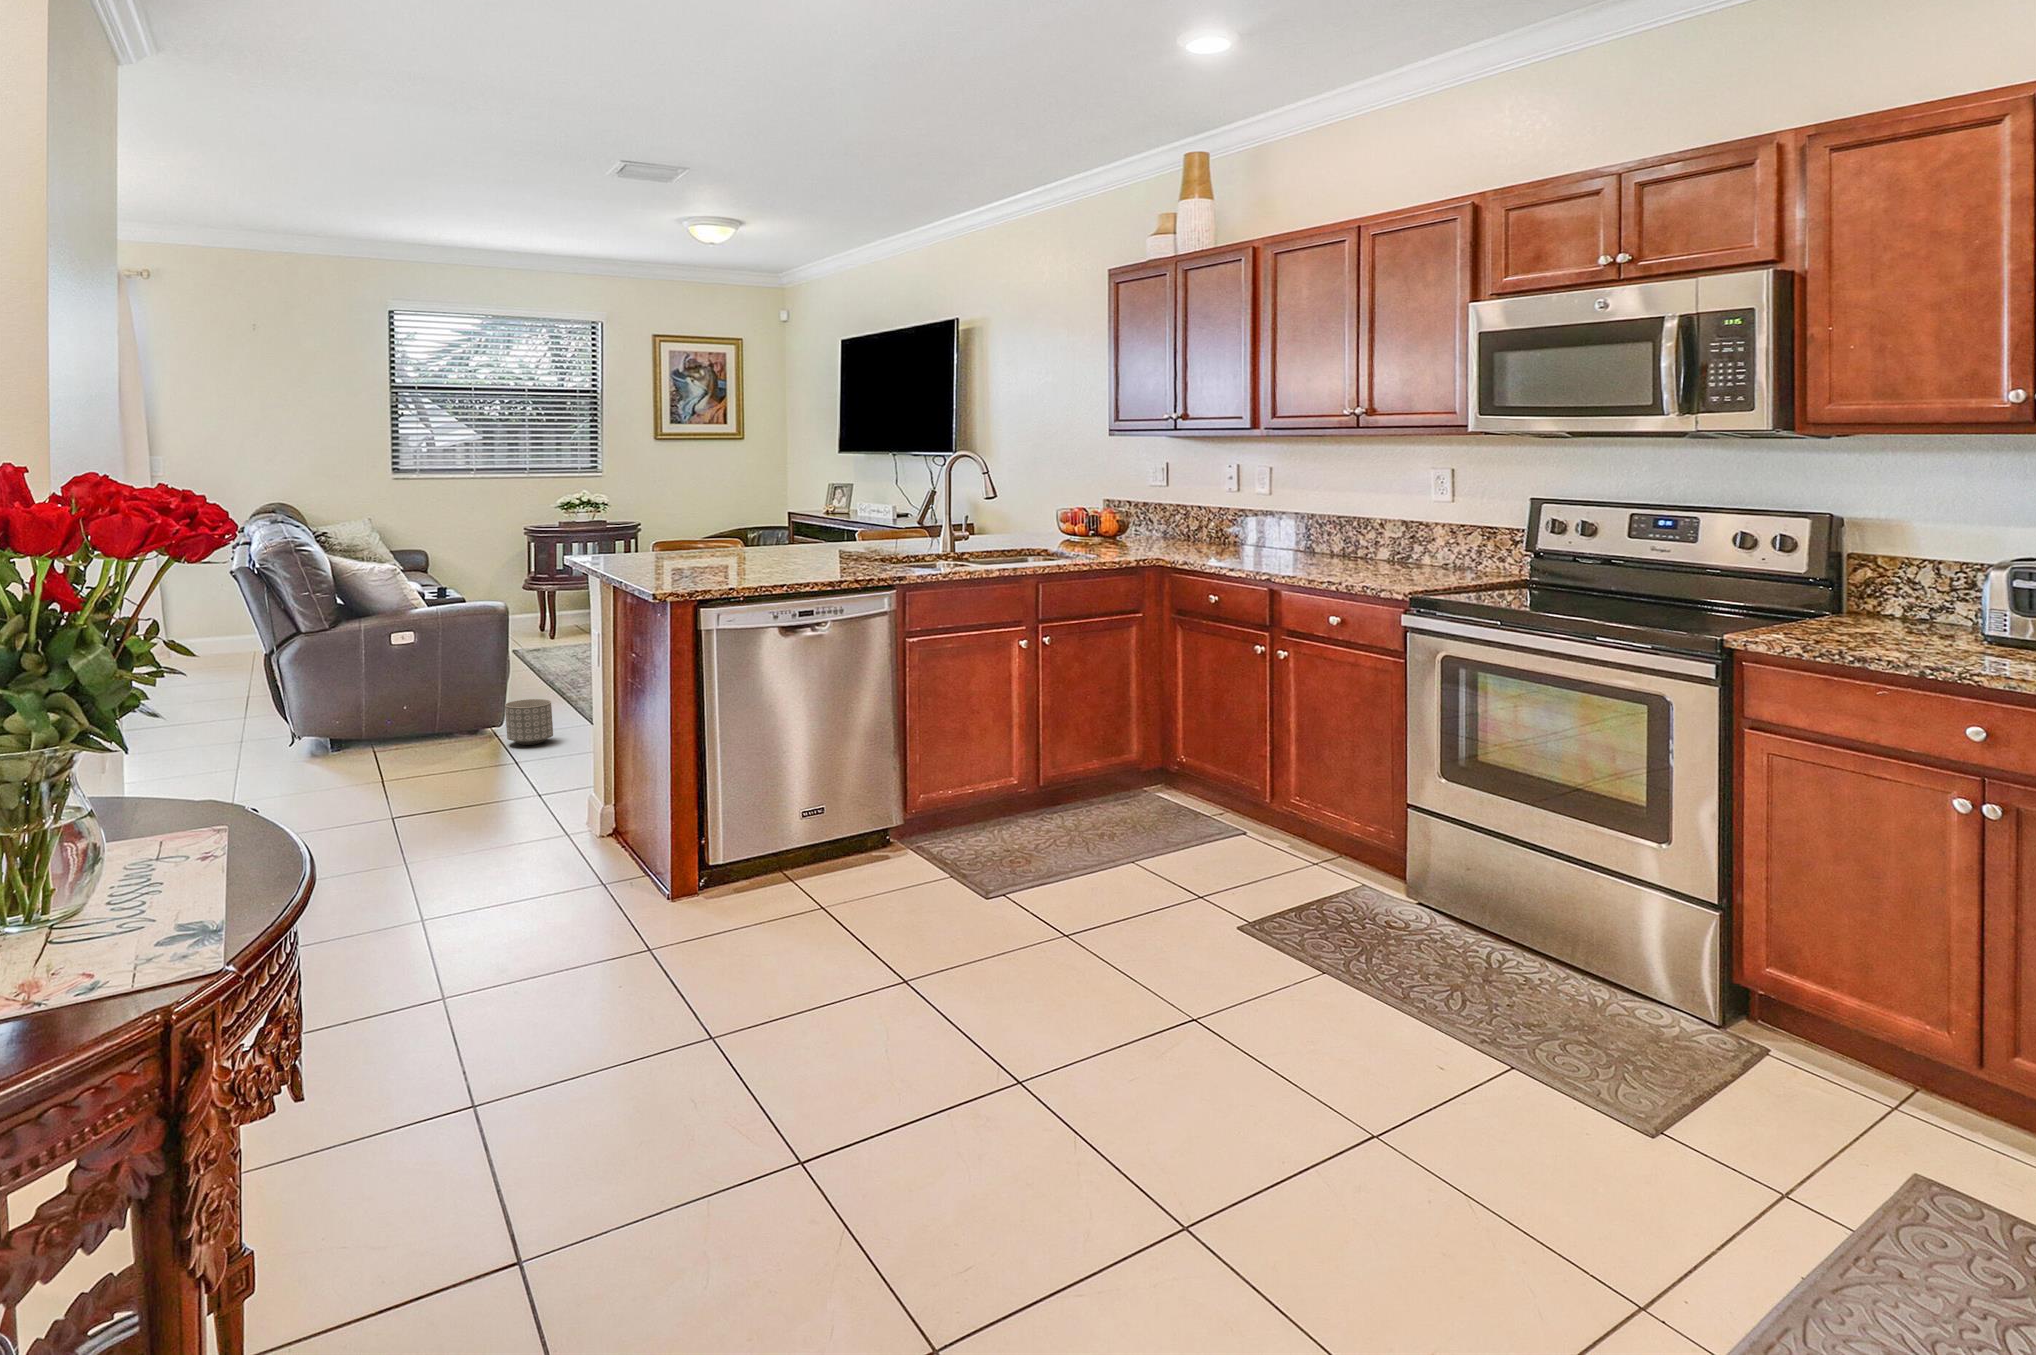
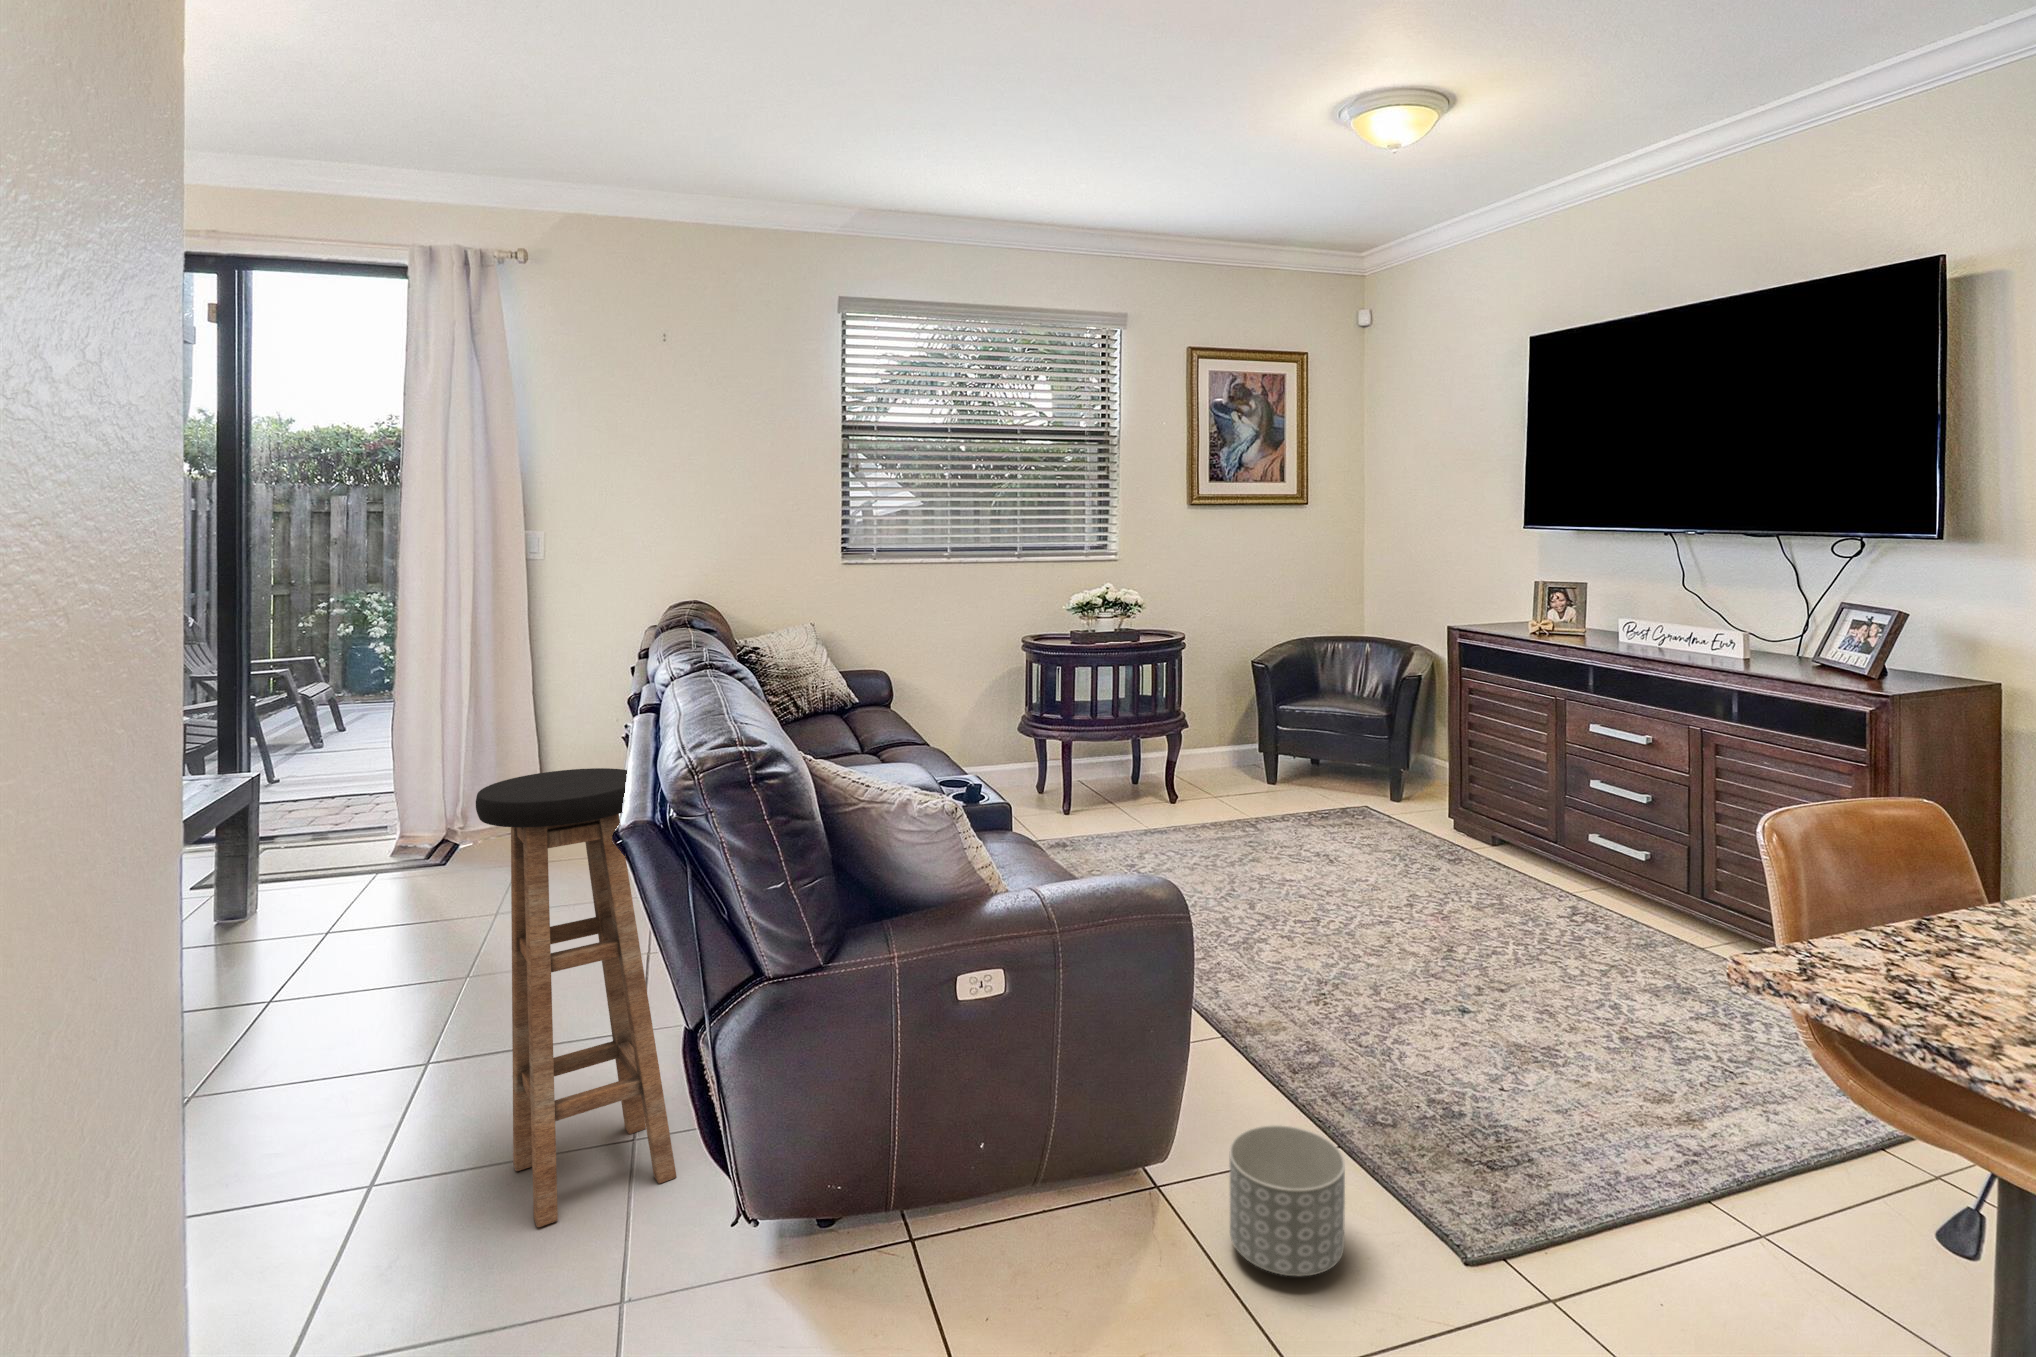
bar stool: none [163,562,267,754] -> present [476,768,676,1227]

